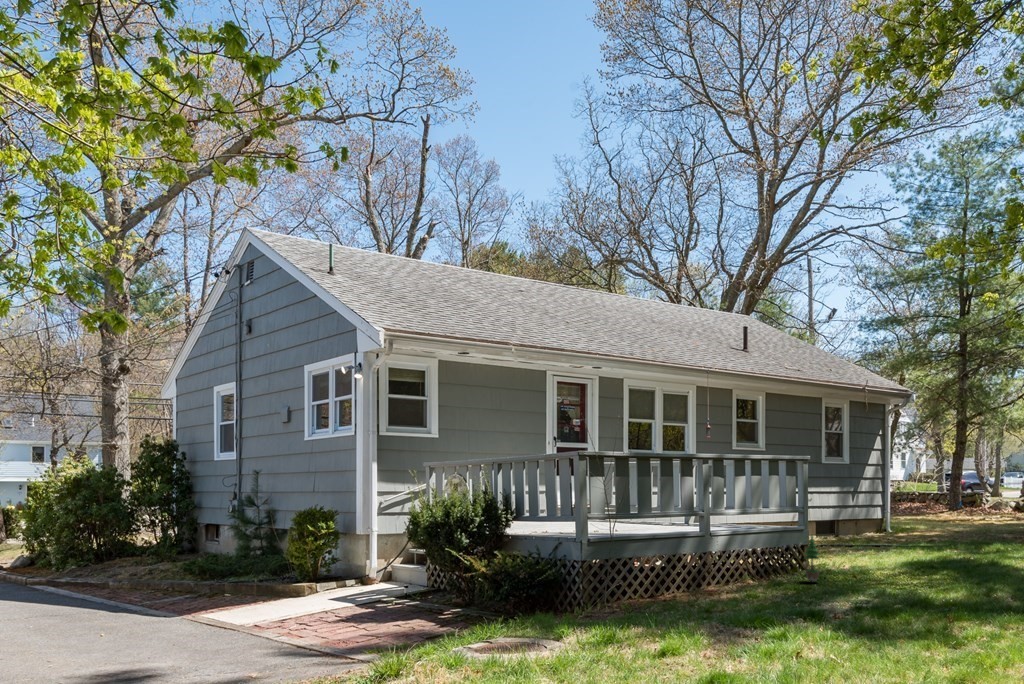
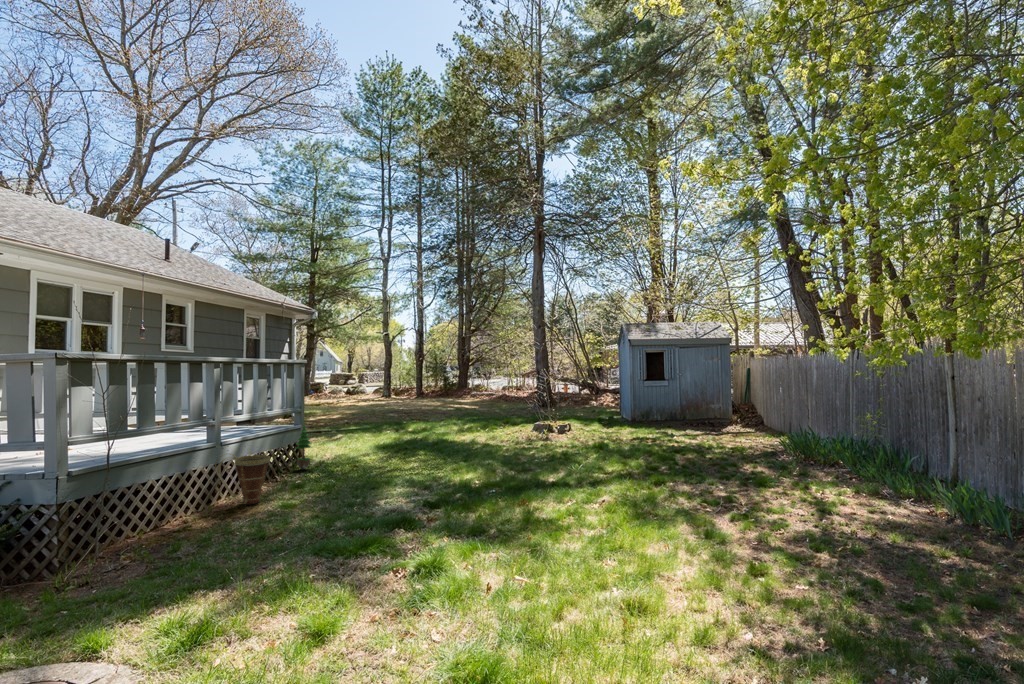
basket: none [700,547,744,596] -> present [215,455,270,504]

